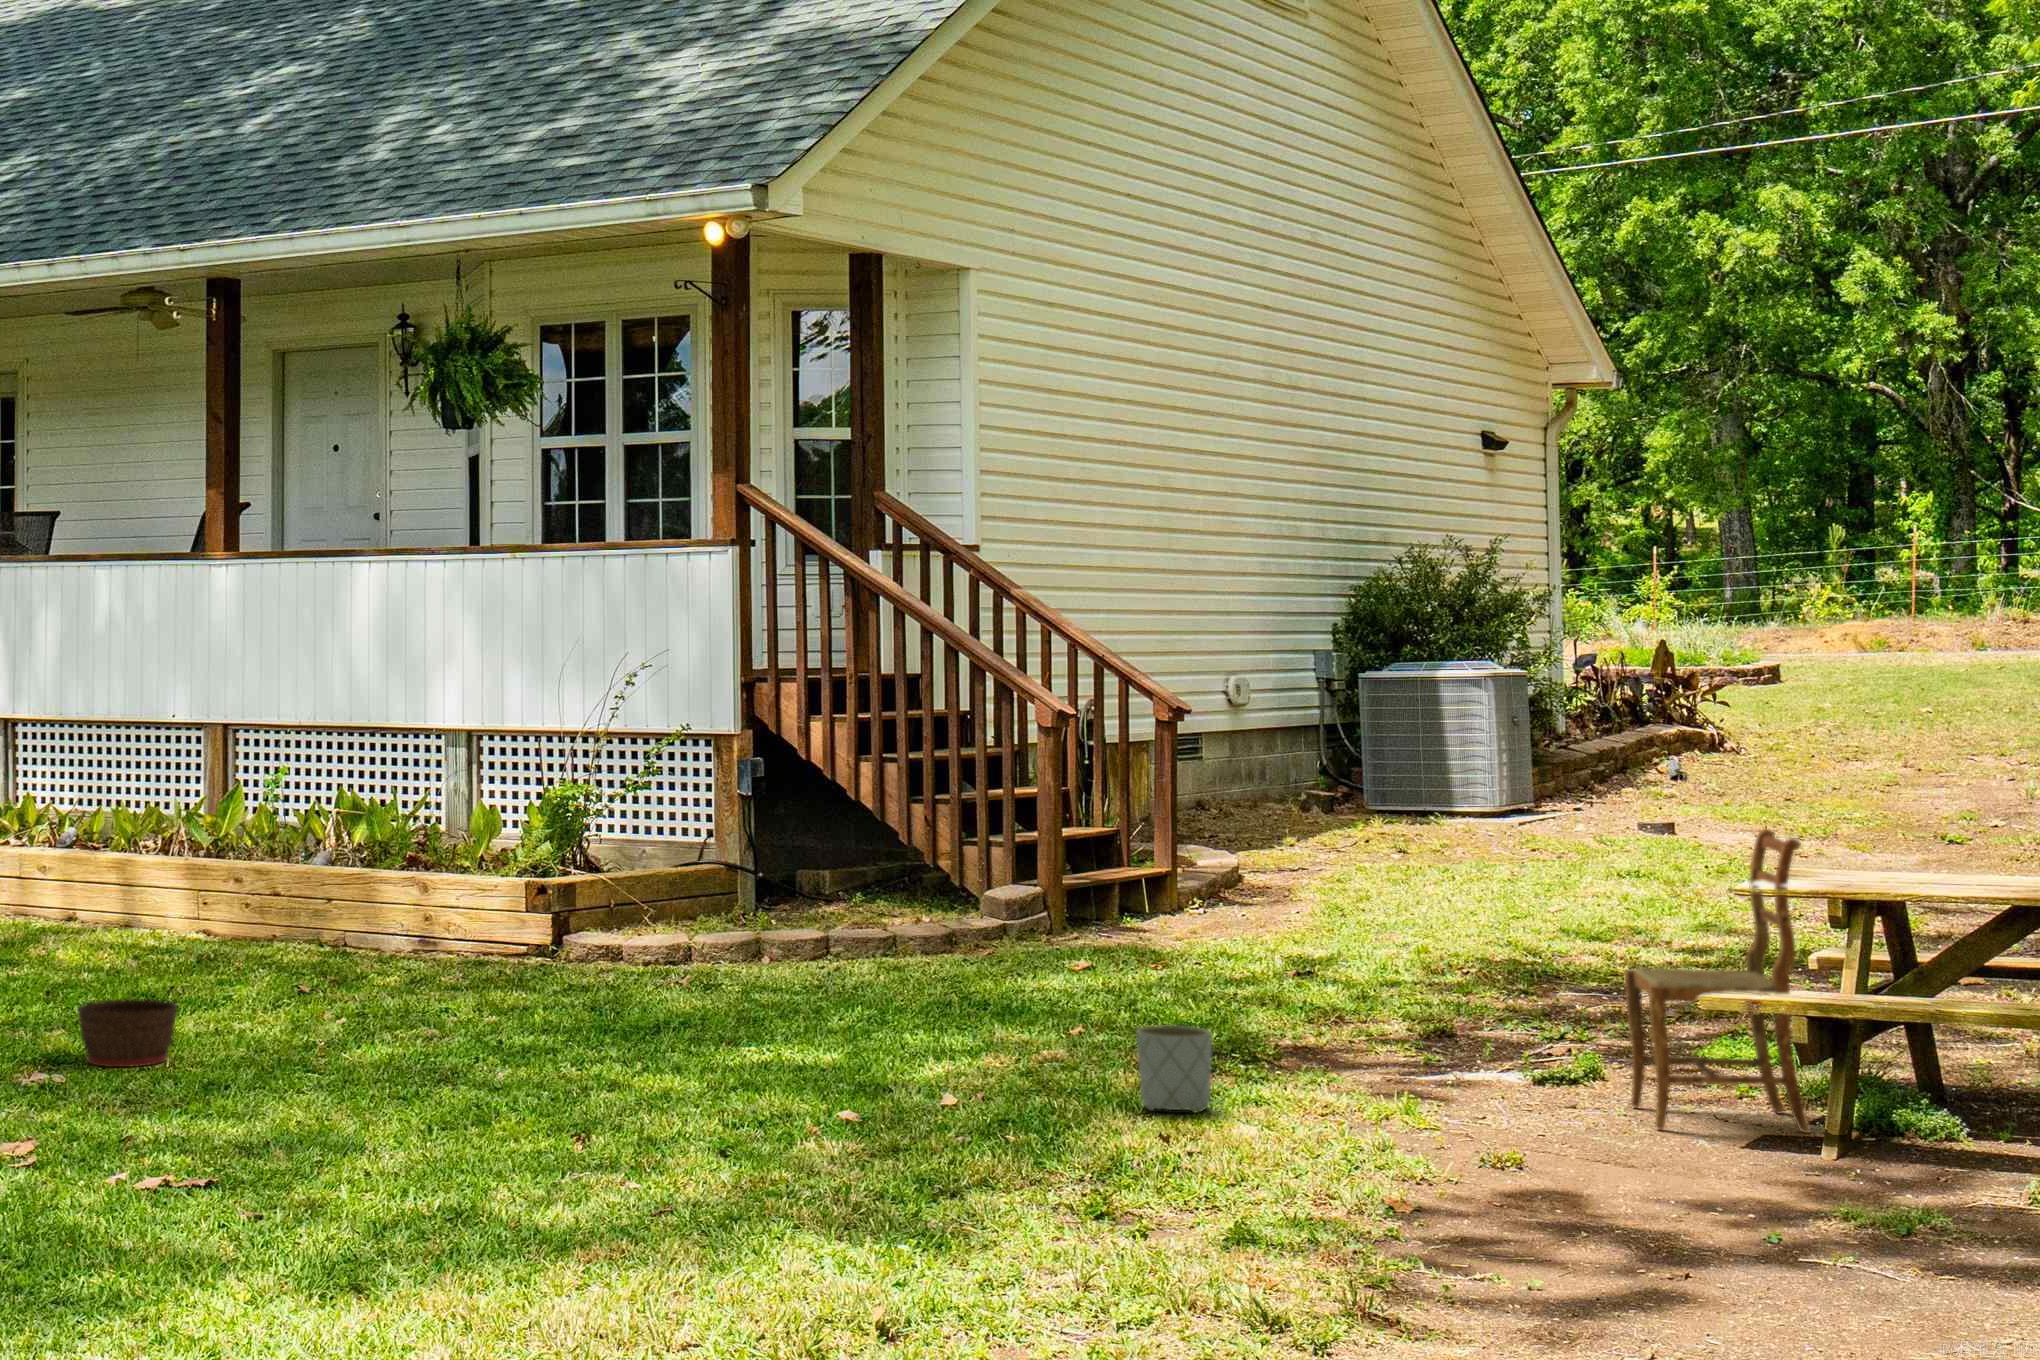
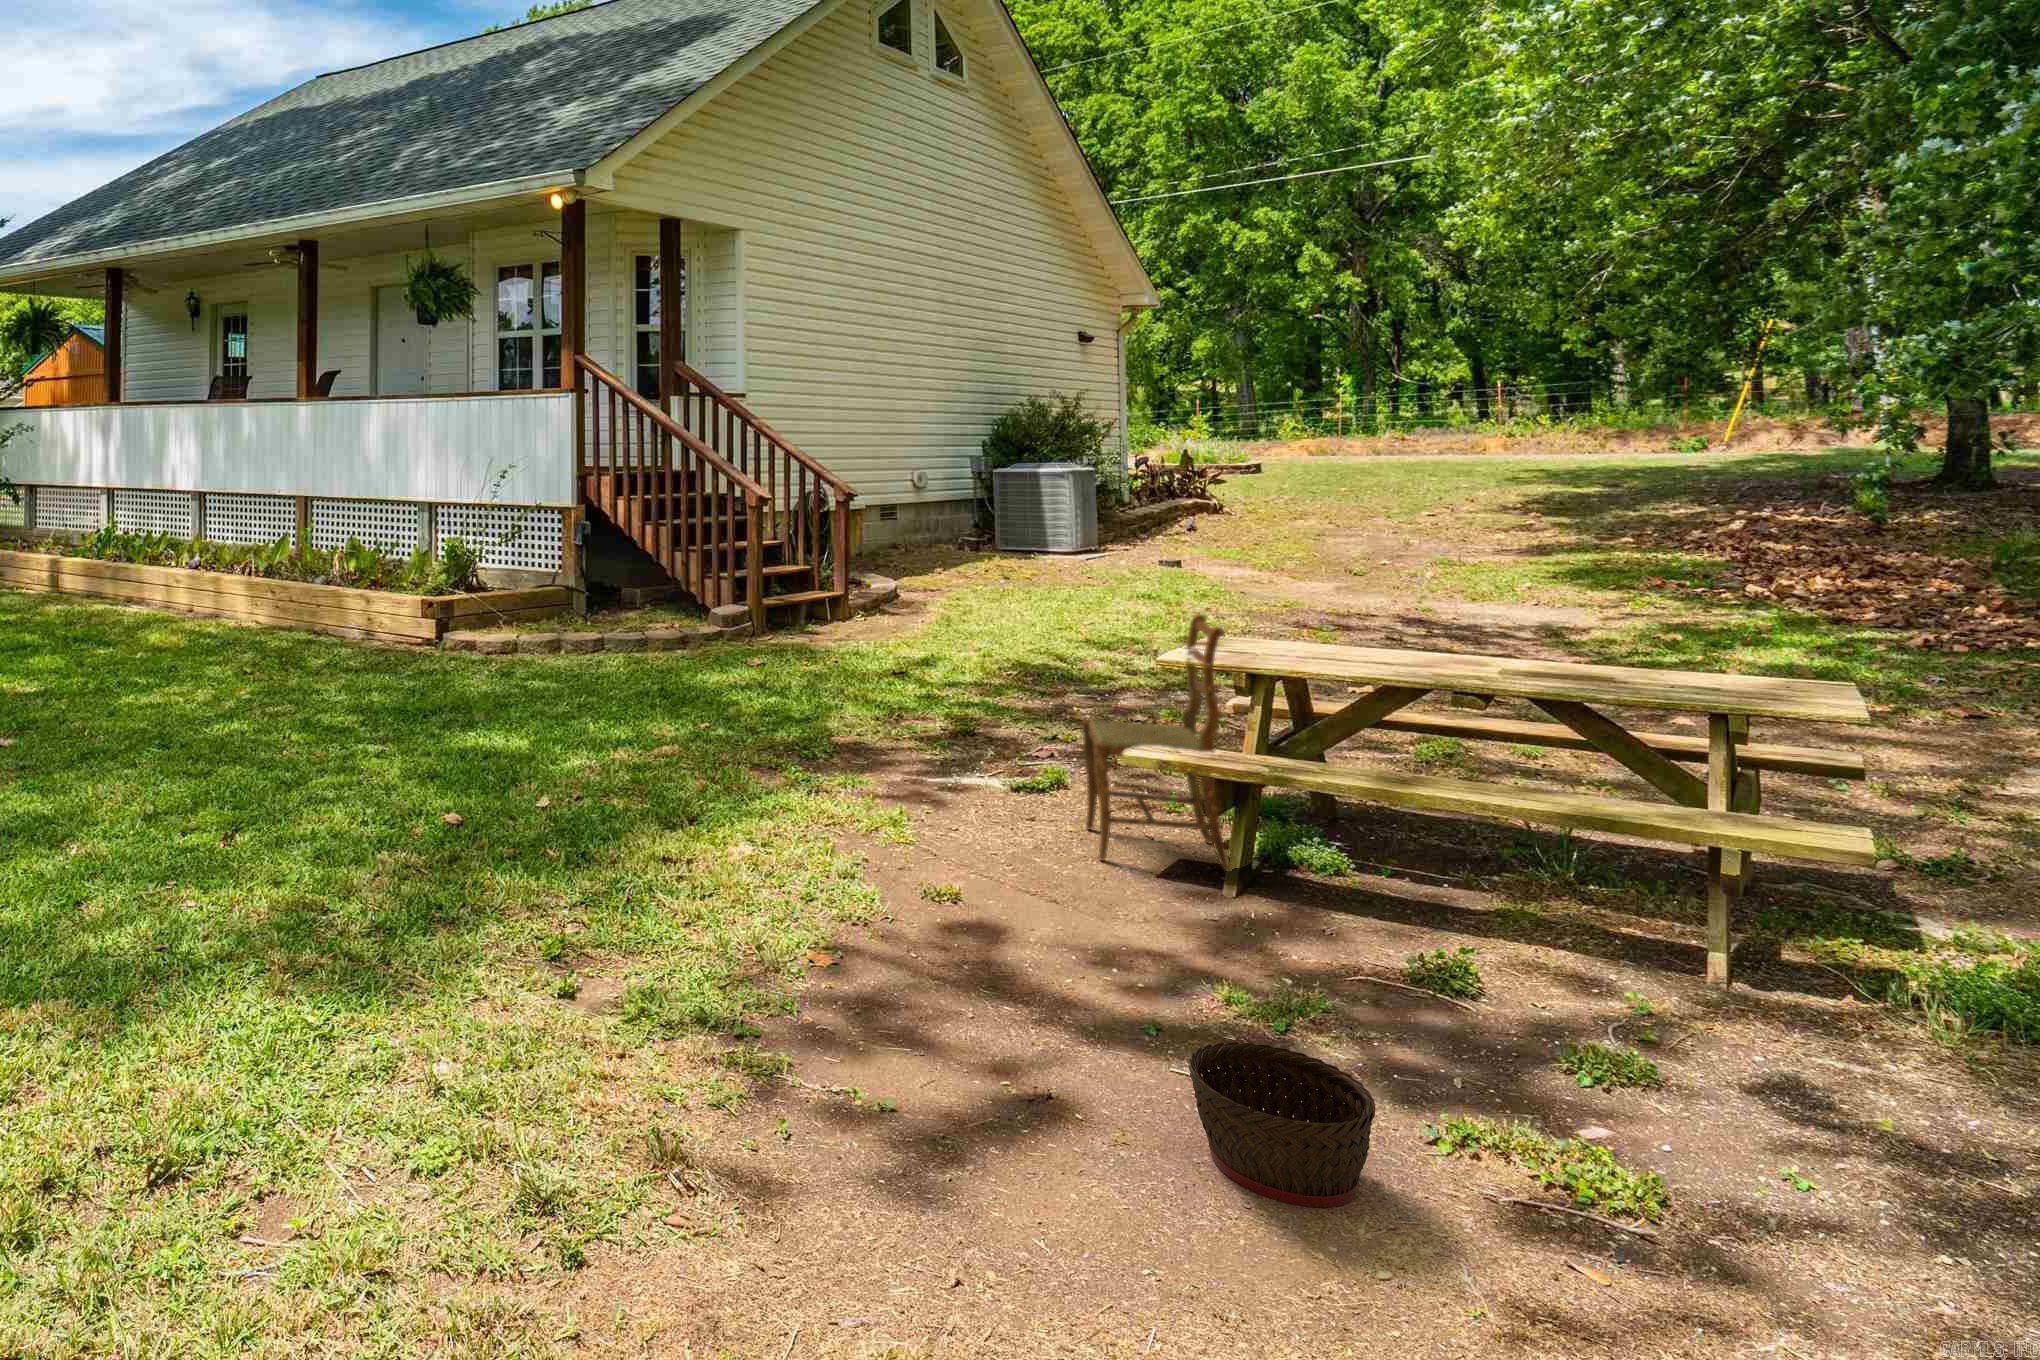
basket: present [77,999,178,1067] -> present [1188,1042,1375,1208]
planter: present [1136,1026,1212,1113] -> none [695,748,752,821]

